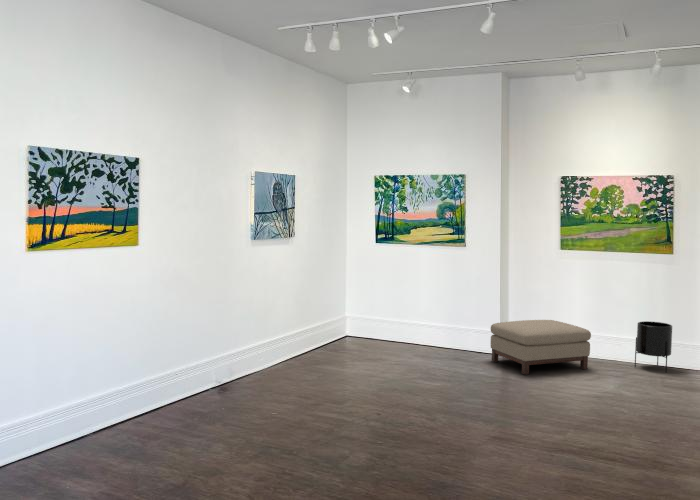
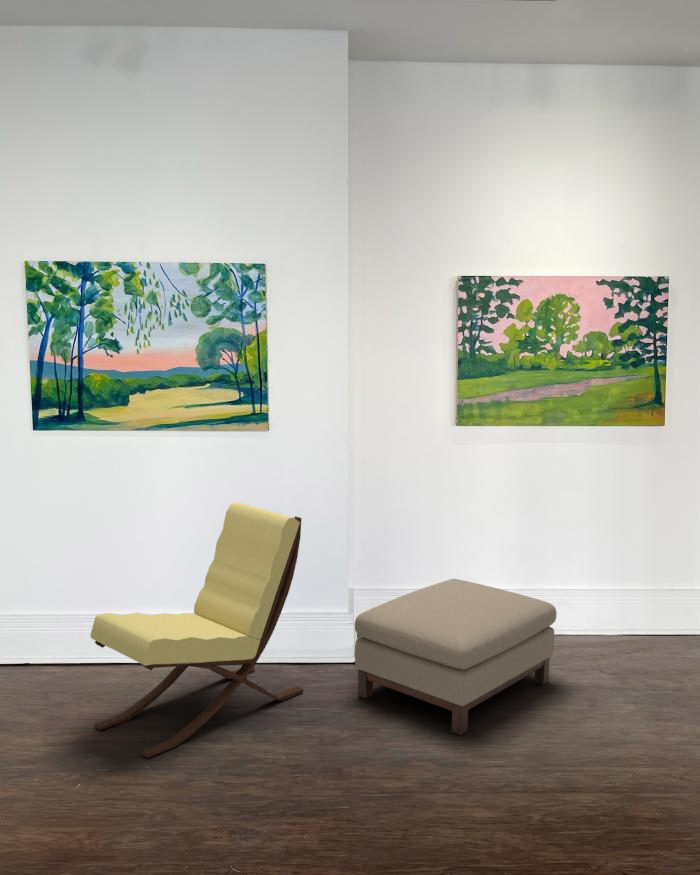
lounge chair: none [381,274,469,362] -> present [90,502,303,758]
planter: present [635,321,672,372] -> none [613,562,680,663]

